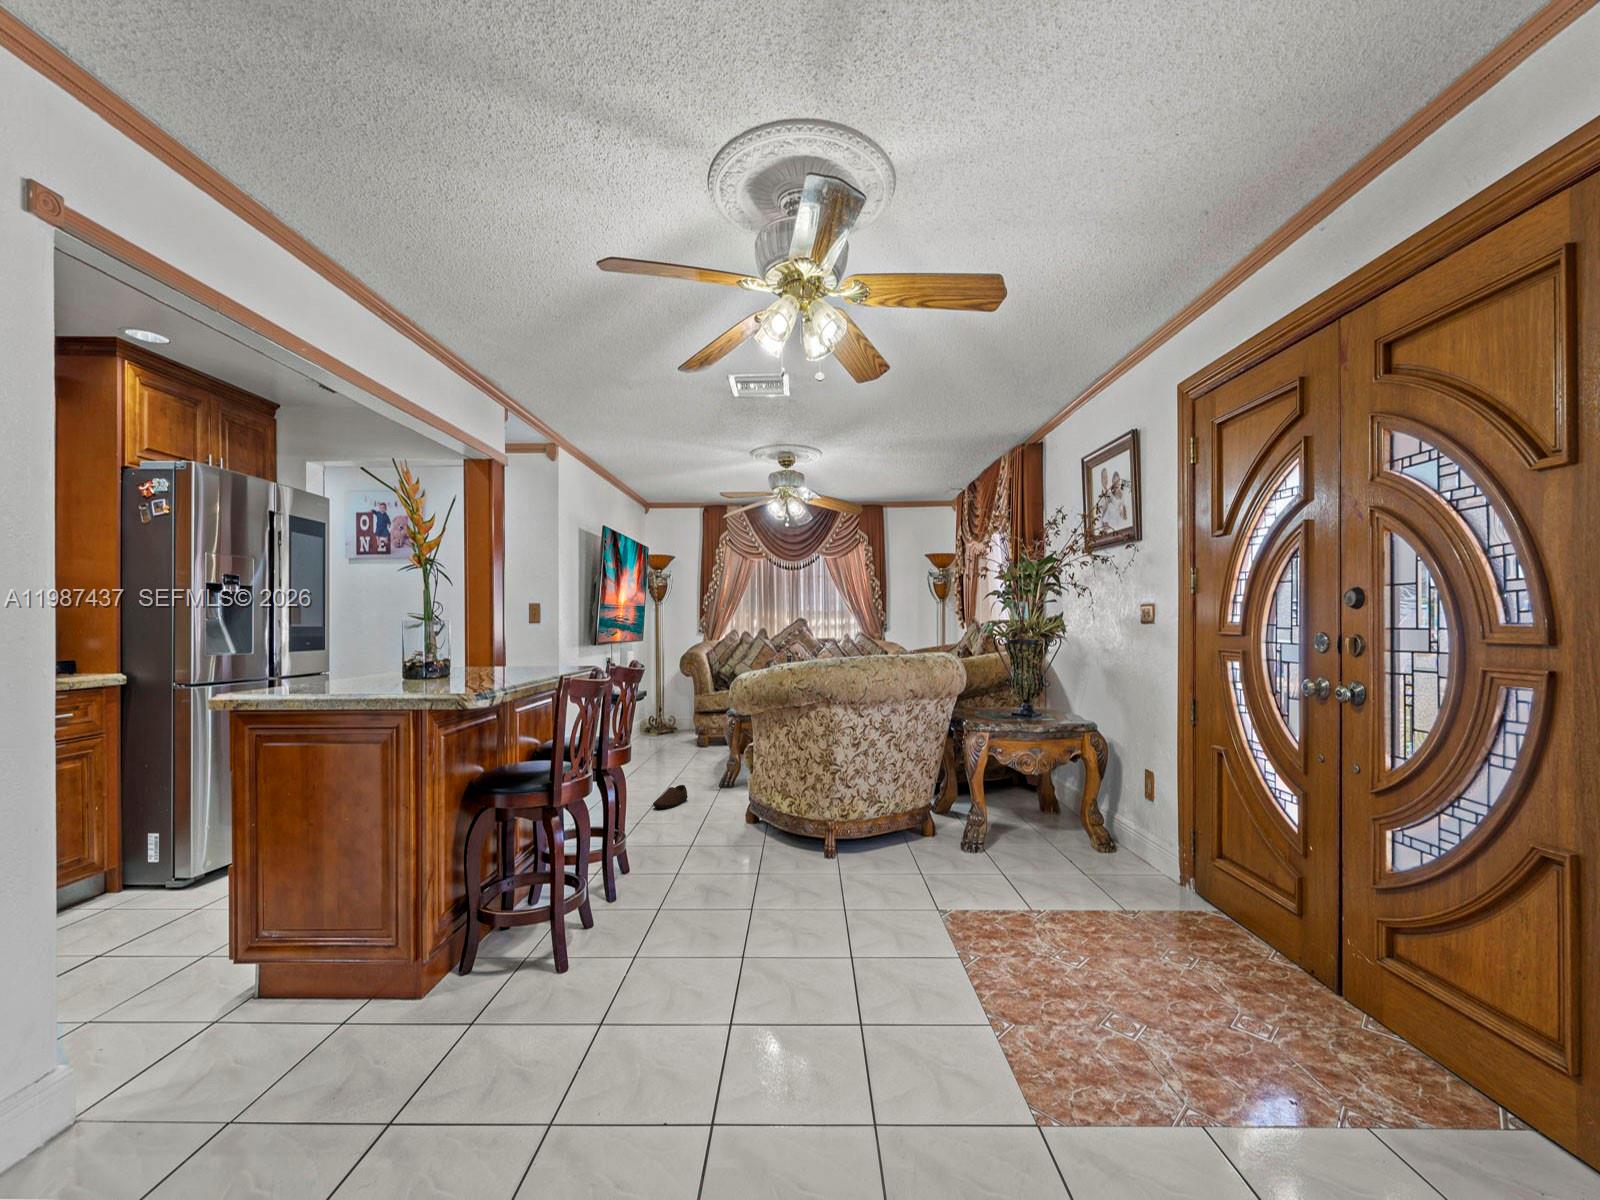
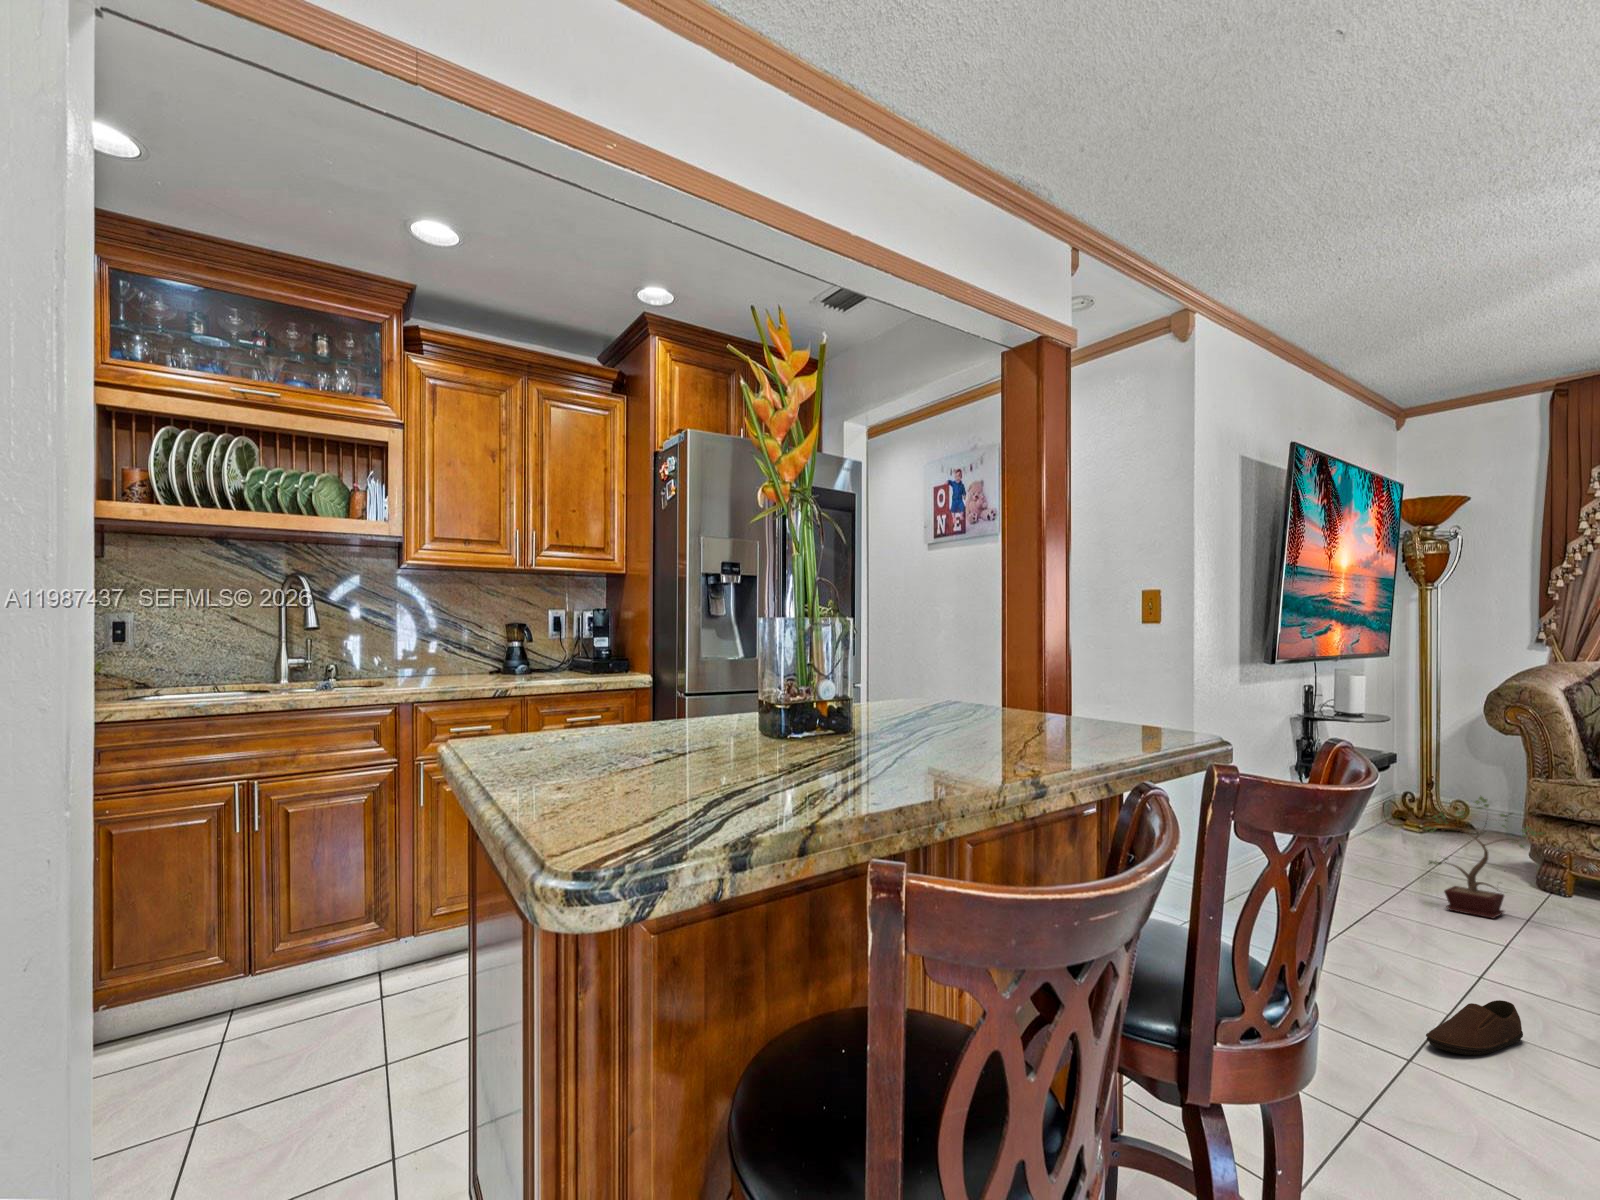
potted plant: none [651,704,700,762] -> present [1424,796,1543,918]

